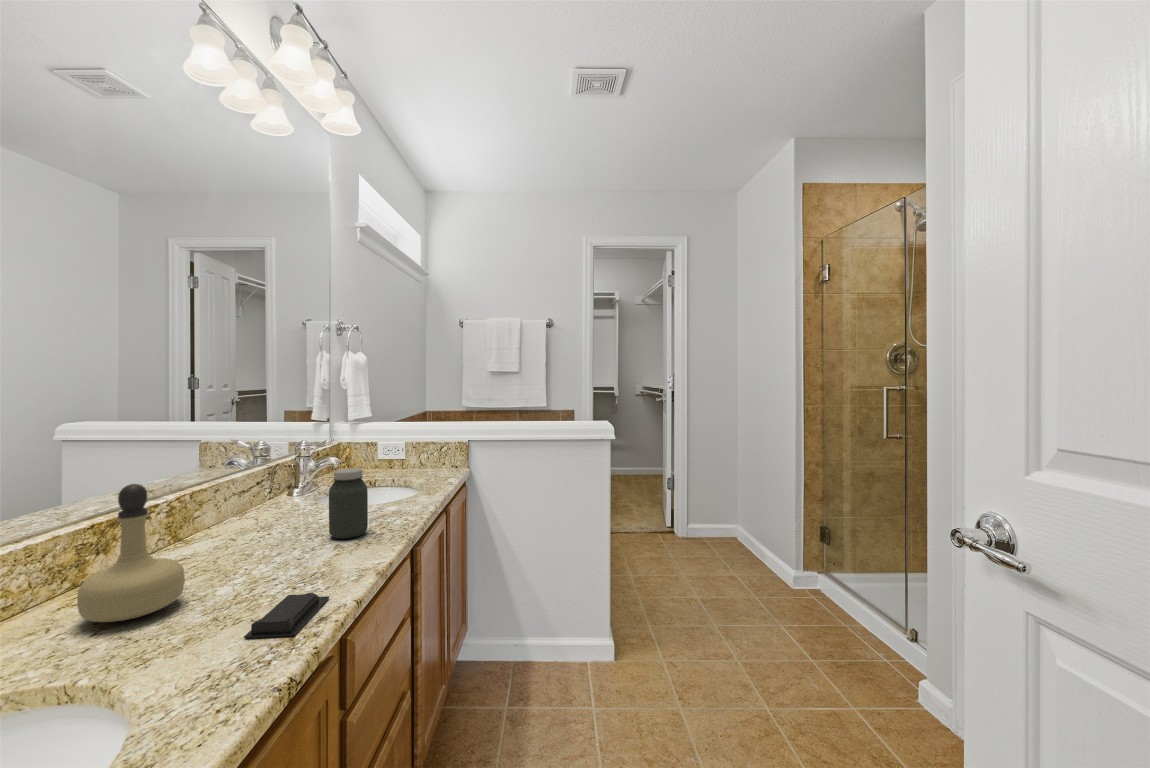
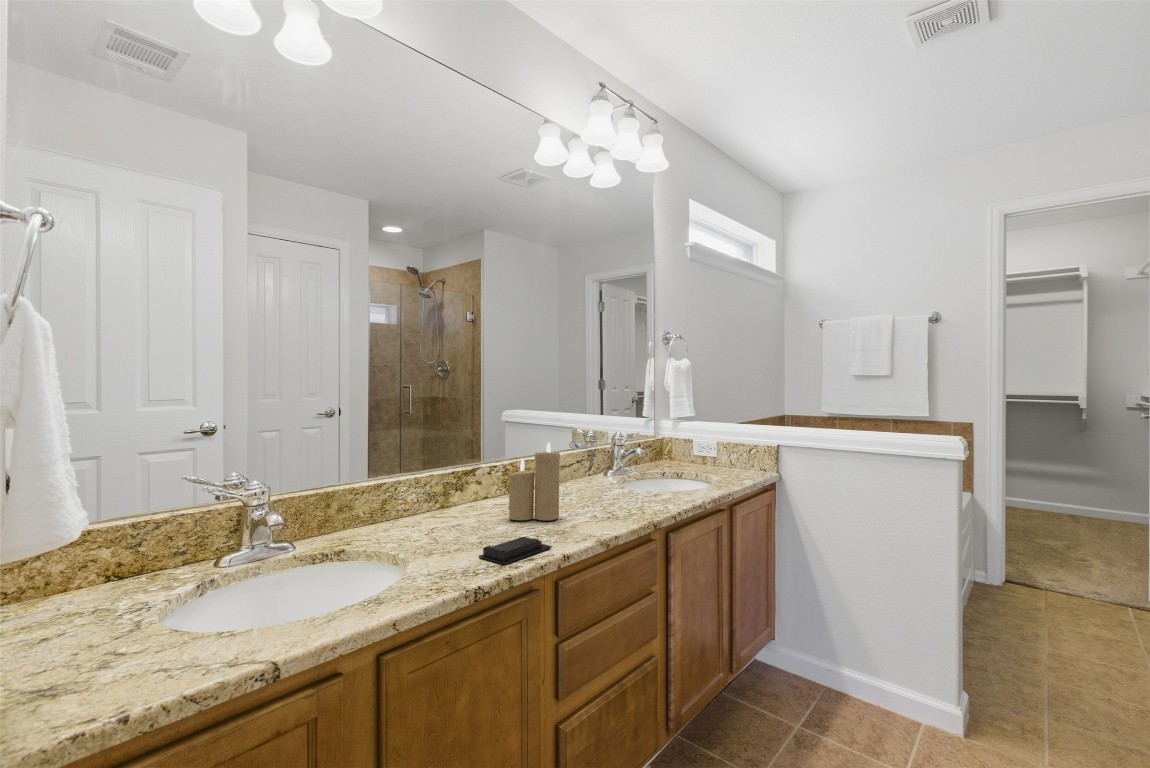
jar: present [329,468,368,539] -> none [598,449,630,512]
candle: none [220,472,294,576] -> present [508,442,560,521]
perfume bottle: present [77,484,185,622] -> none [420,437,478,531]

